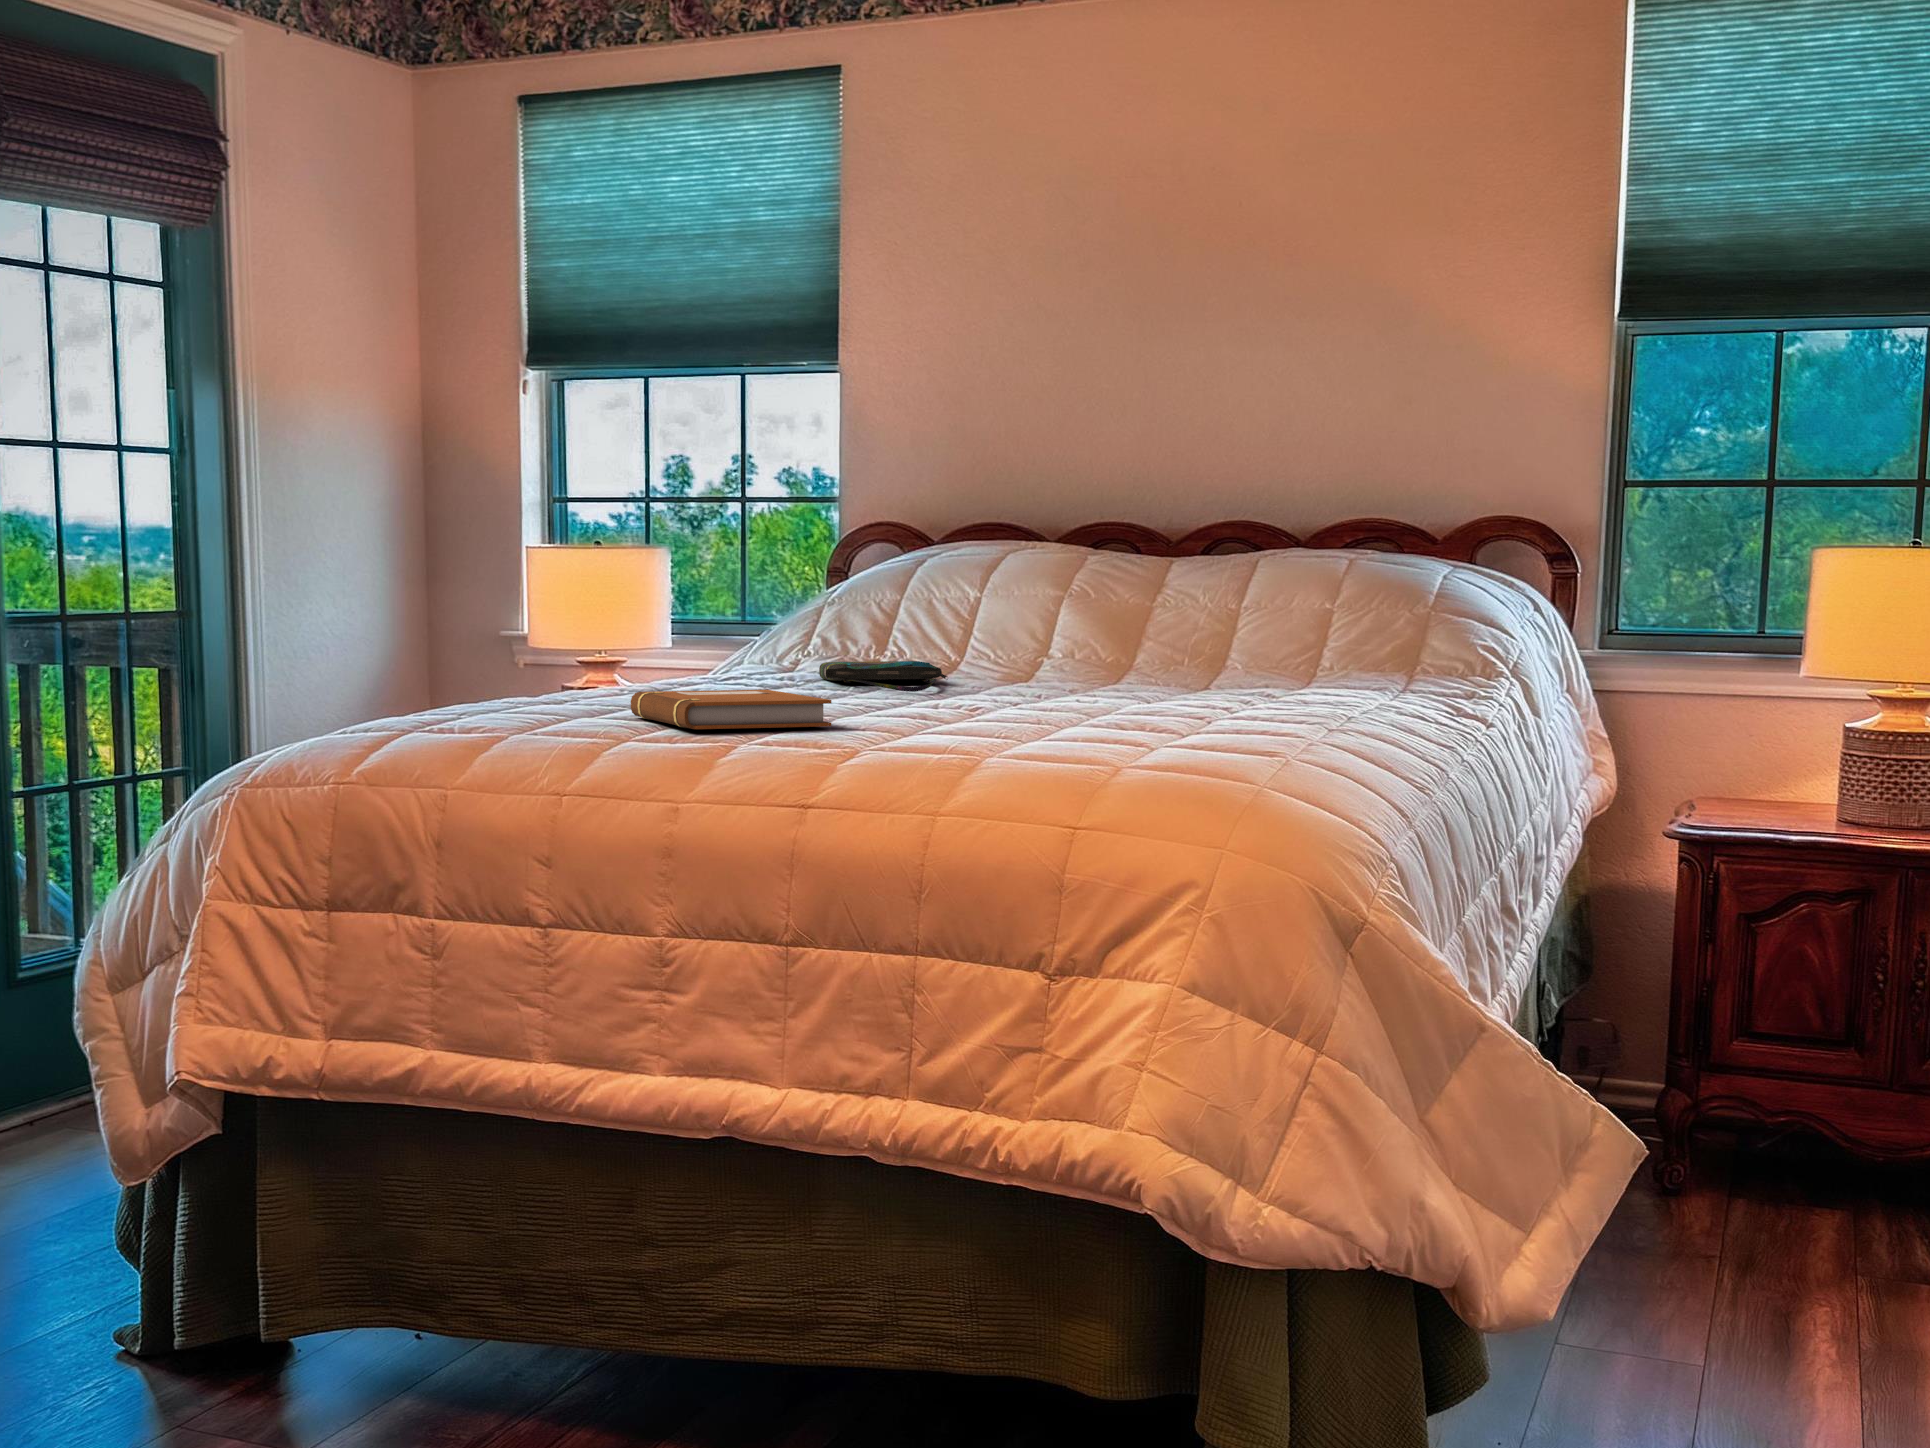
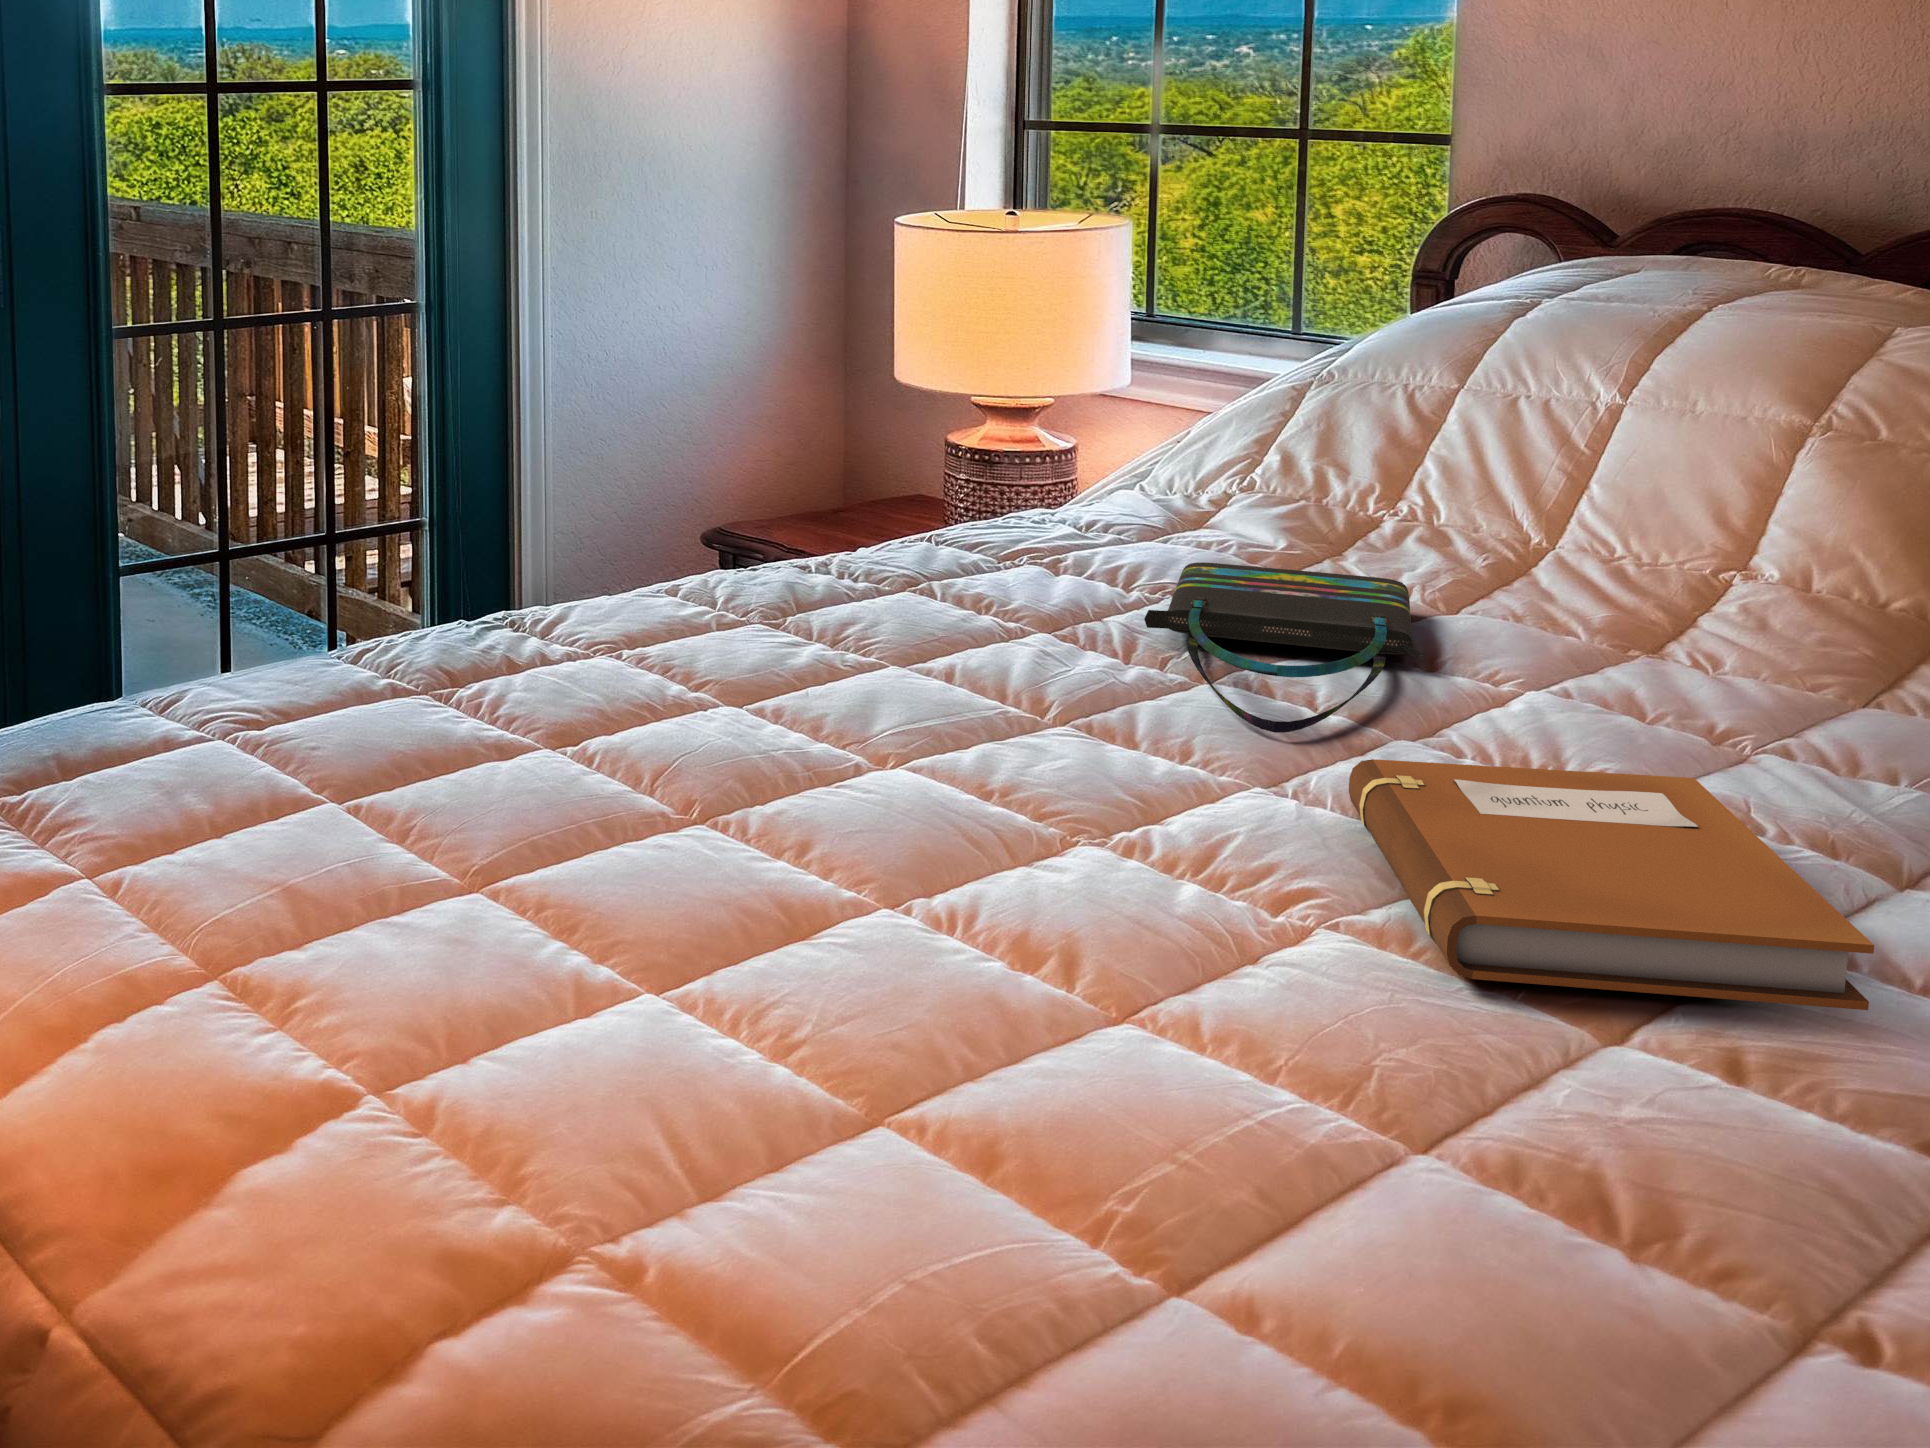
notebook: present [631,690,831,729] -> present [1349,759,1874,1010]

